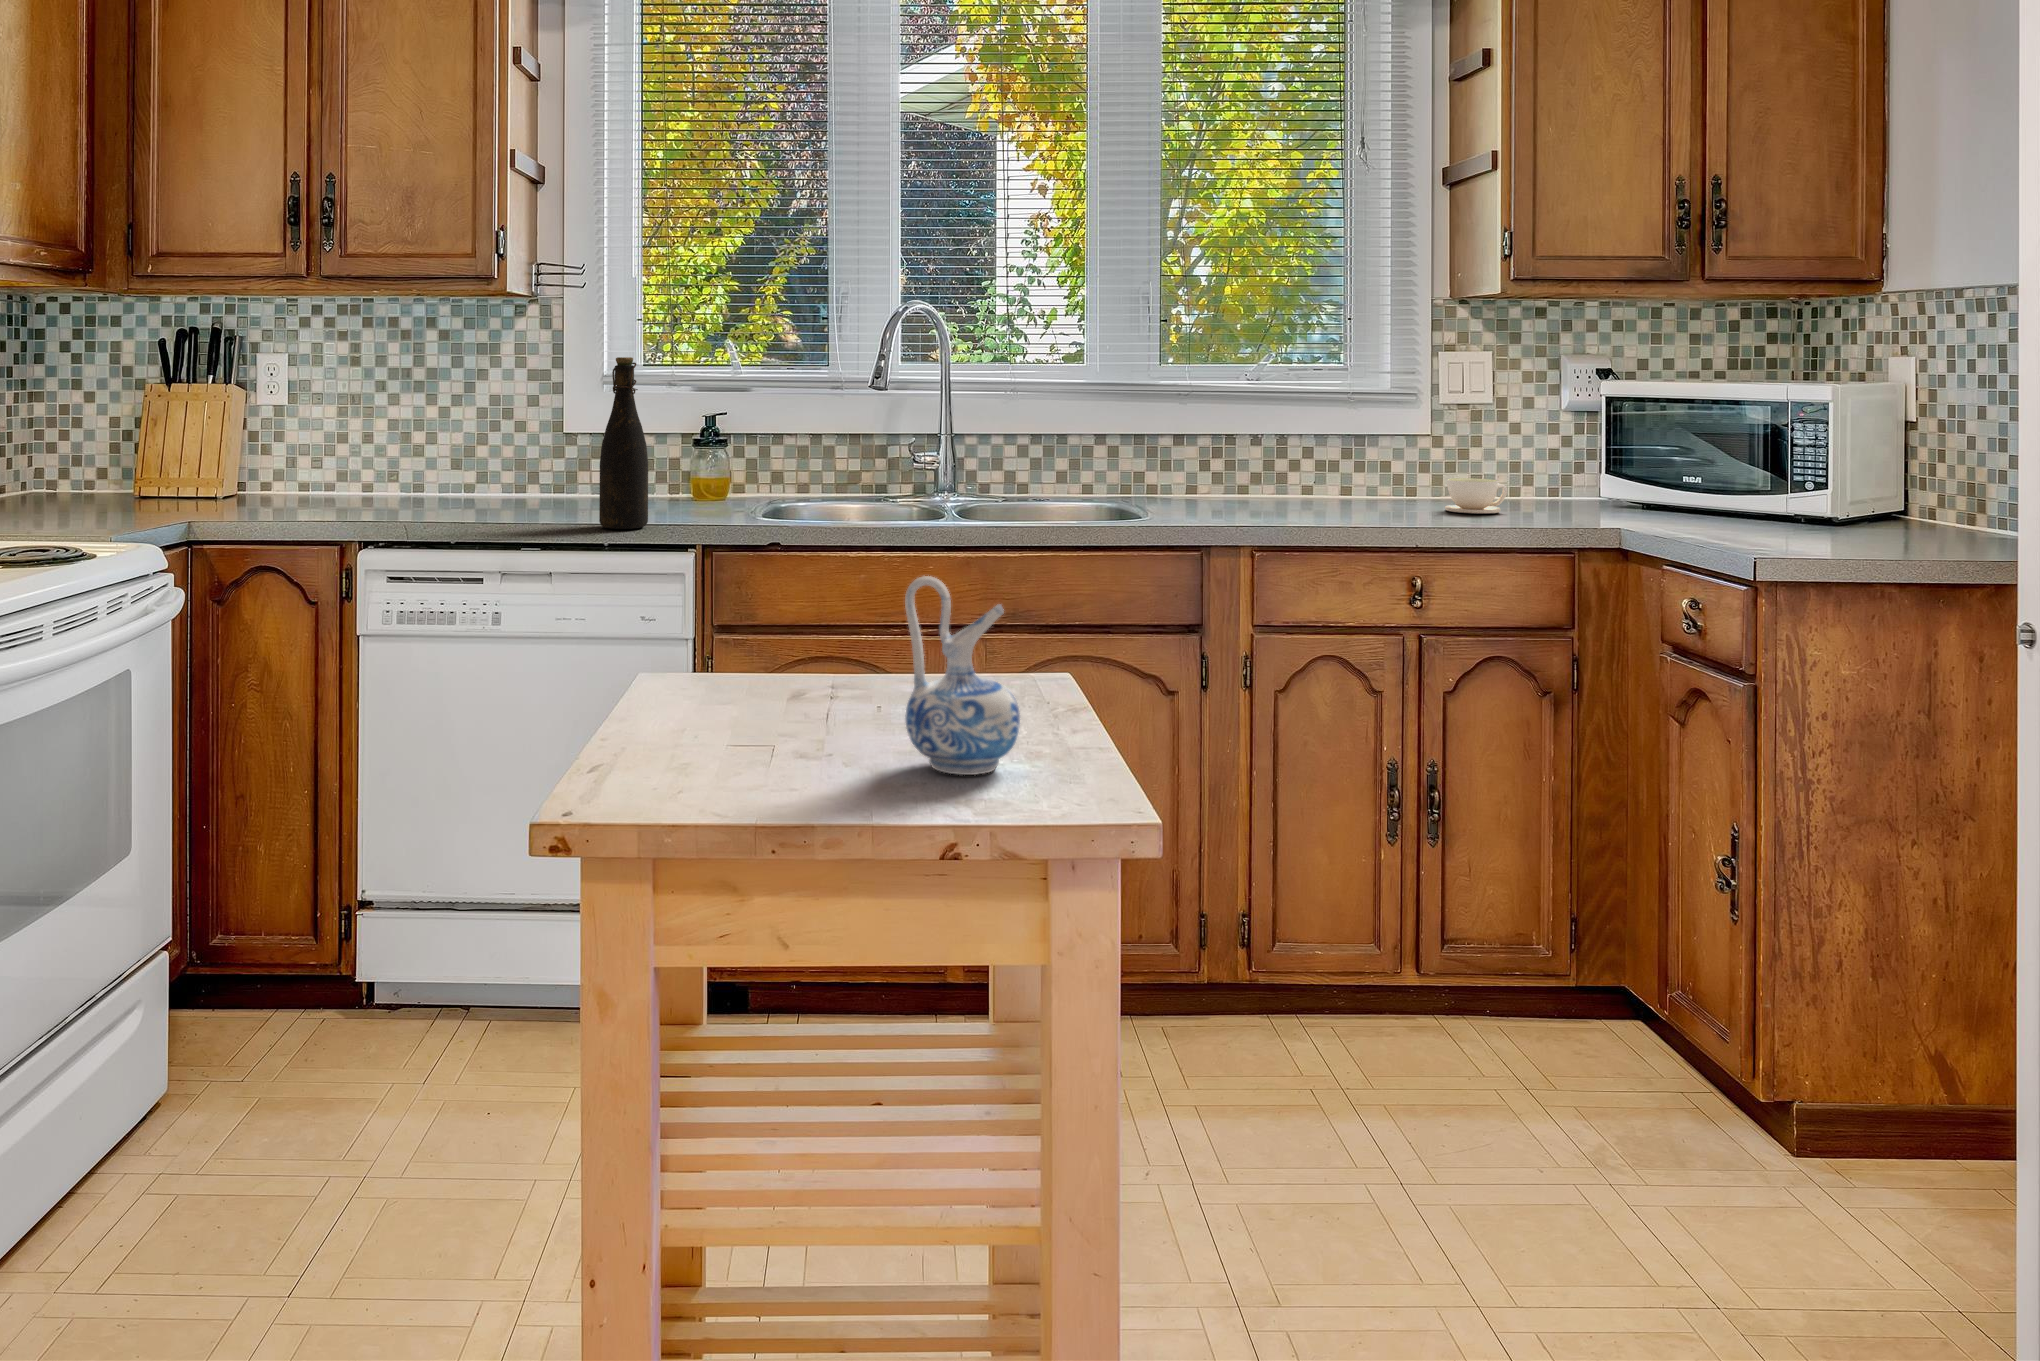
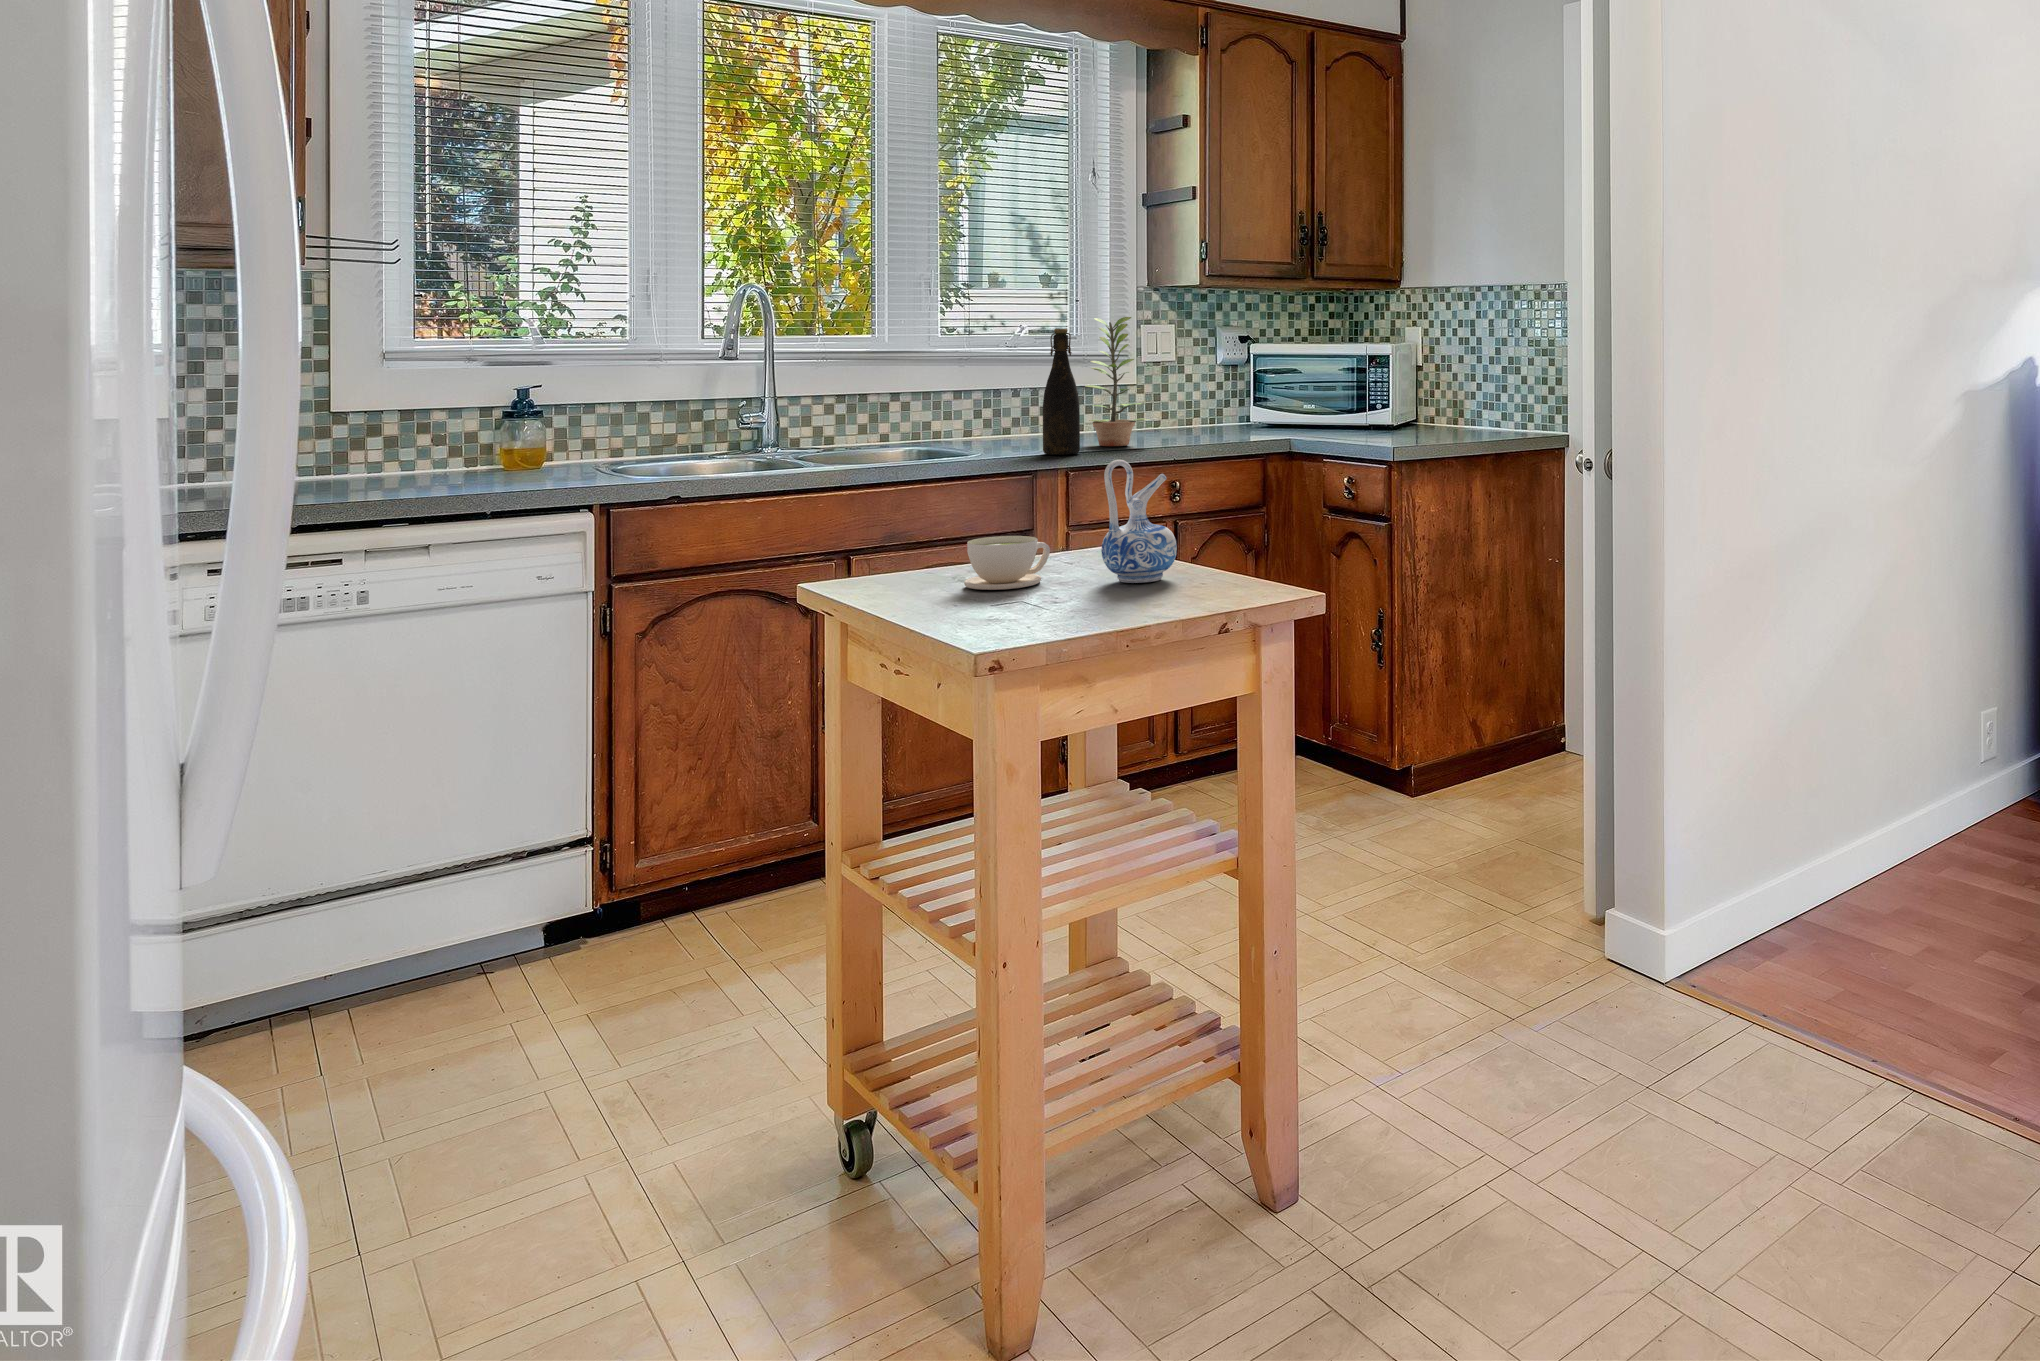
plant: none [1314,343,1397,520] -> present [1087,317,1145,446]
bottle: present [599,357,648,529] -> present [1043,329,1080,455]
coffee cup: present [1445,478,1507,513] -> present [964,536,1050,590]

